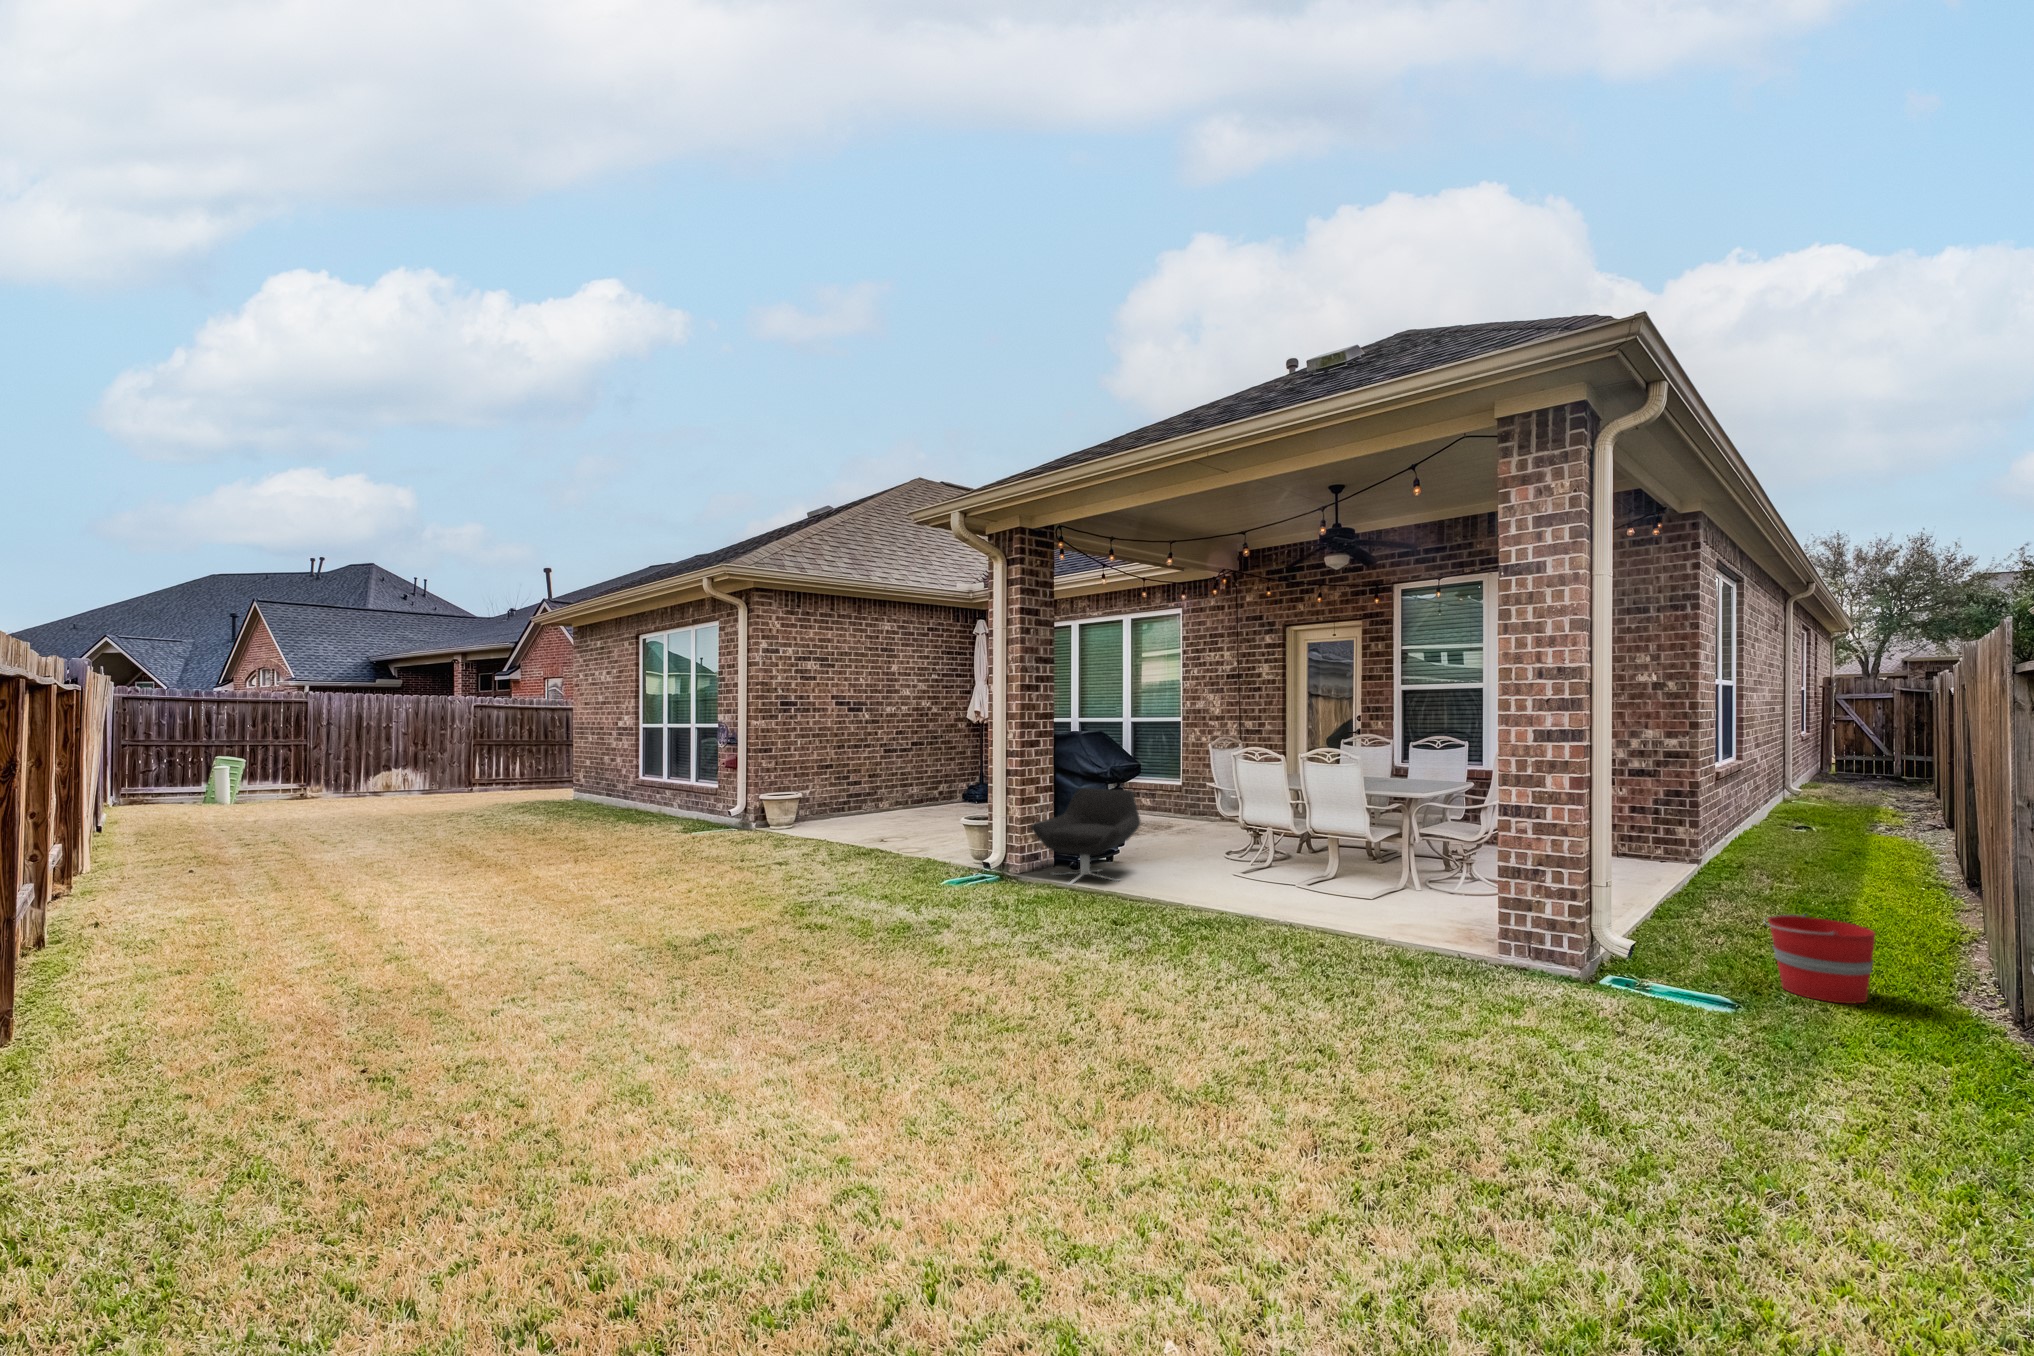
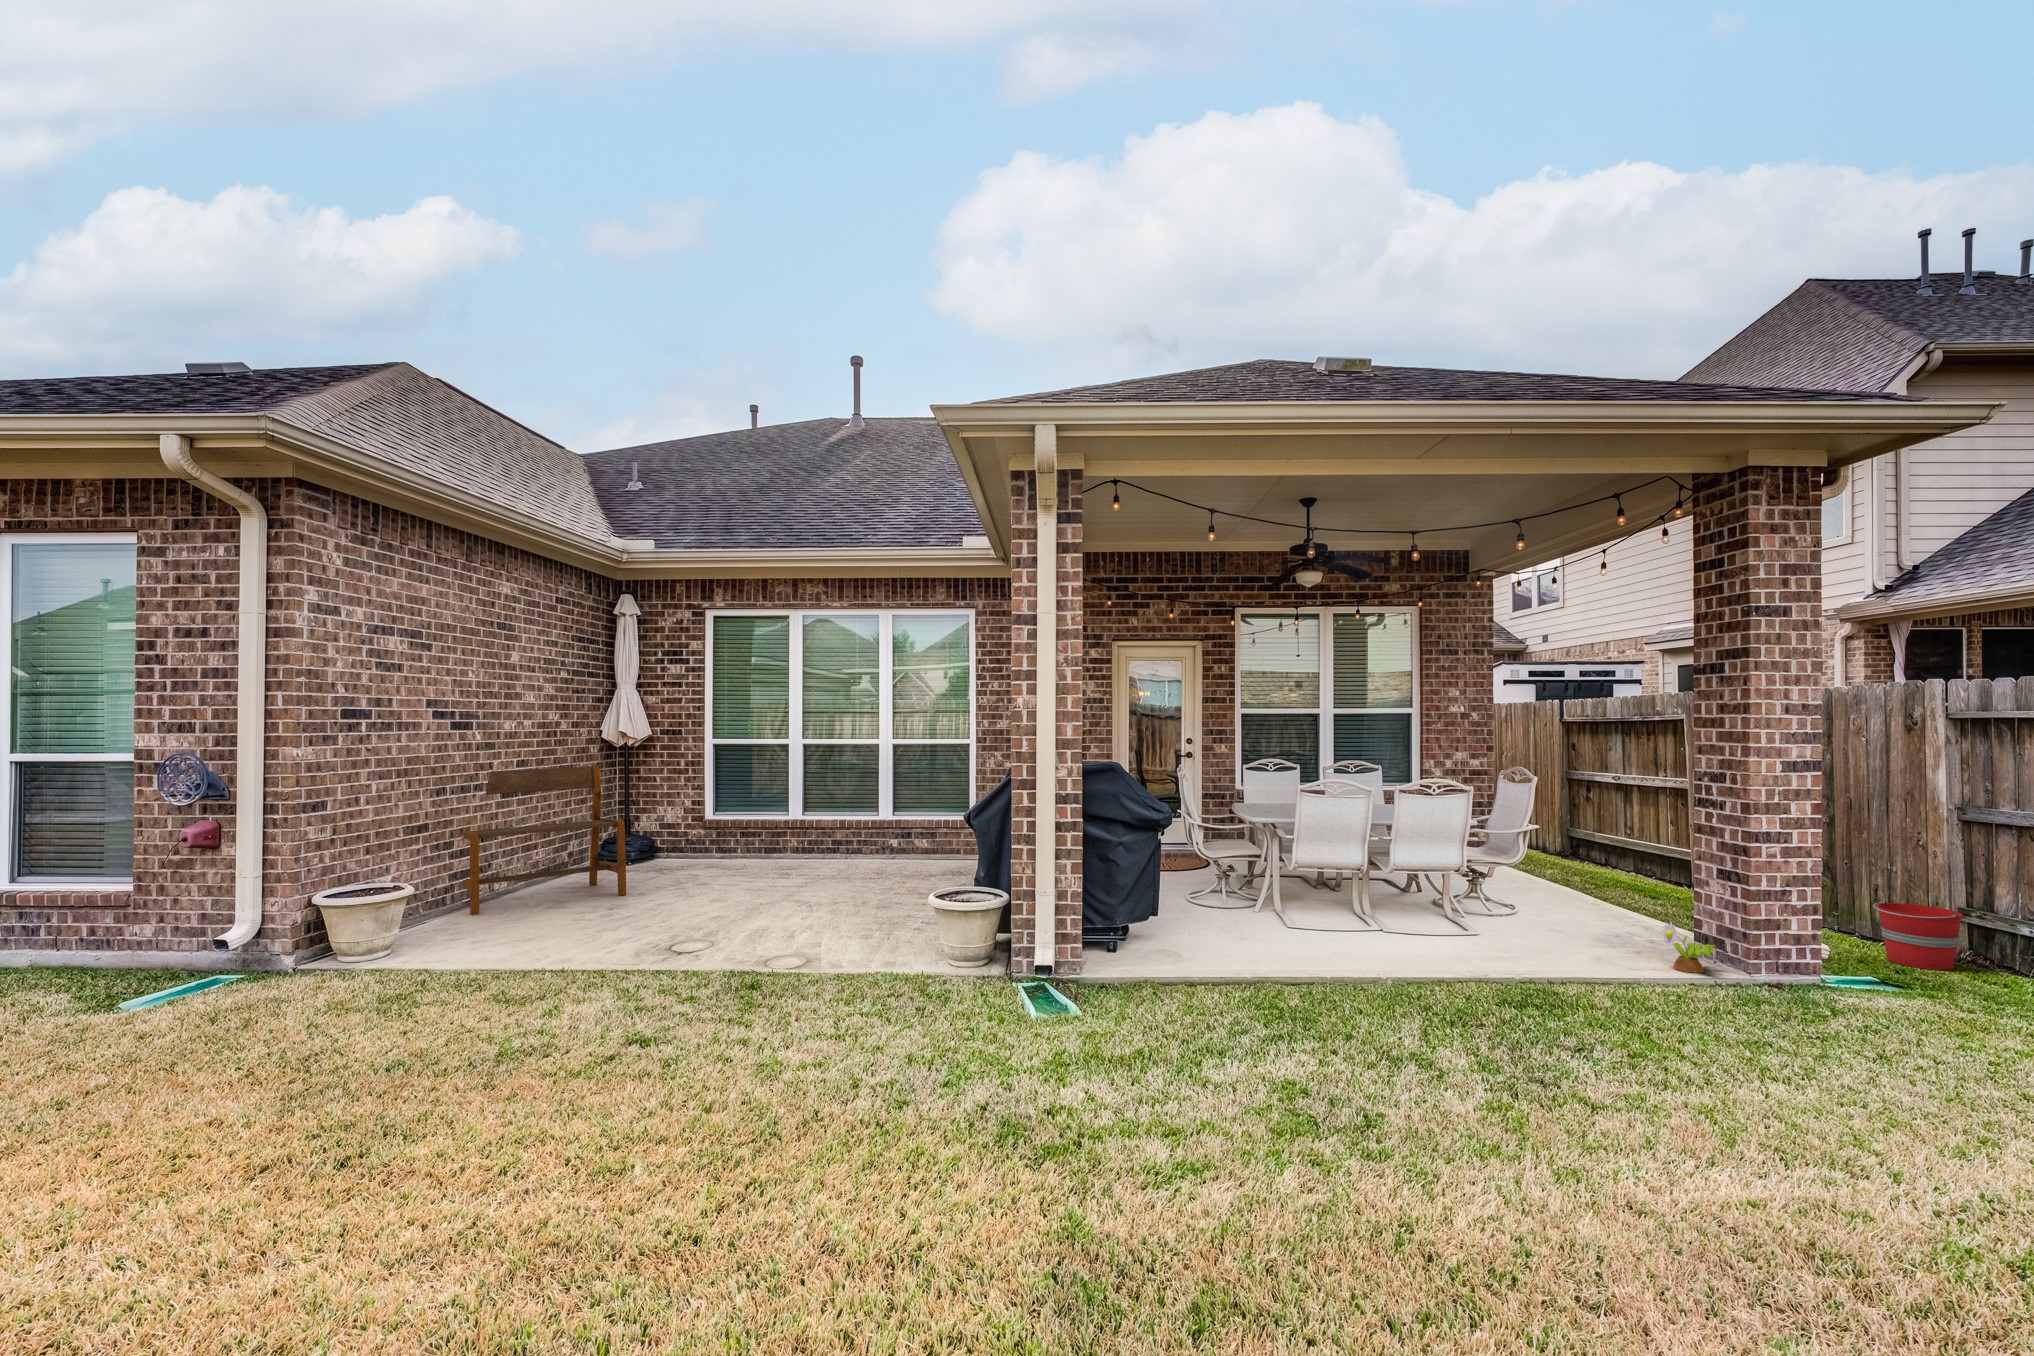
bench: none [853,735,940,813] -> present [463,765,626,915]
lounge chair: present [1031,788,1141,885] -> none [1118,841,1274,988]
decorative plant: none [1448,891,1501,945] -> present [1662,922,1715,973]

